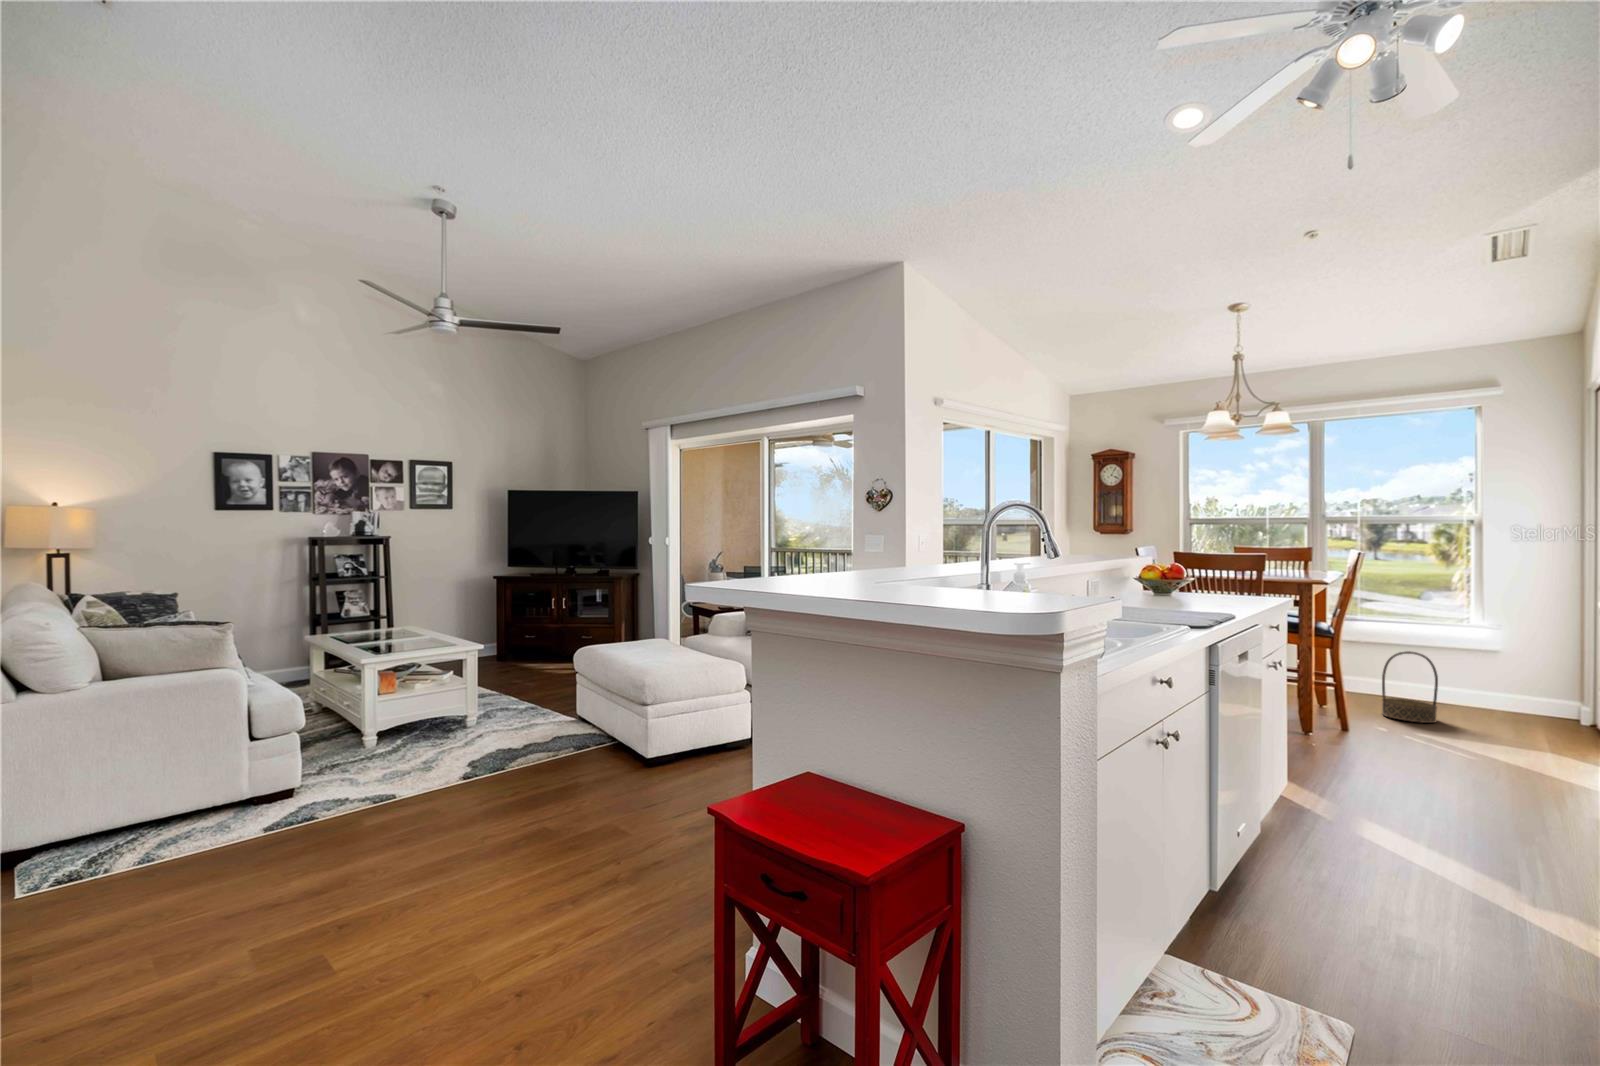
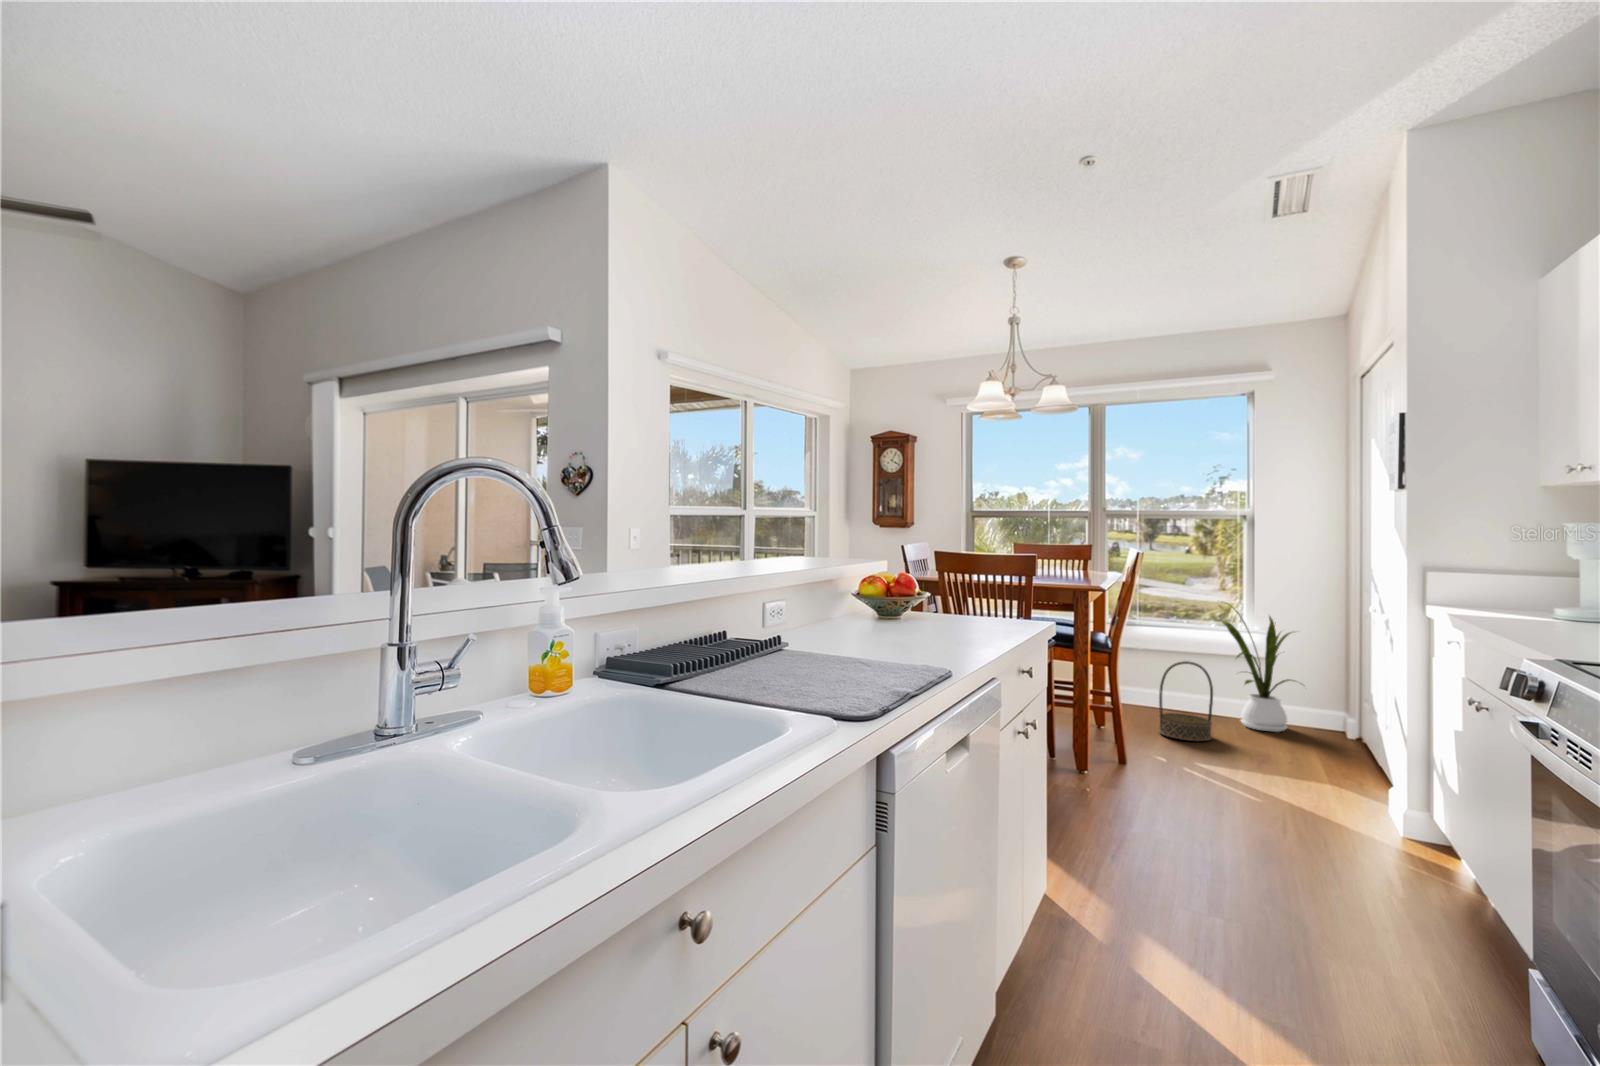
house plant: none [1440,598,1540,719] -> present [1222,607,1292,732]

